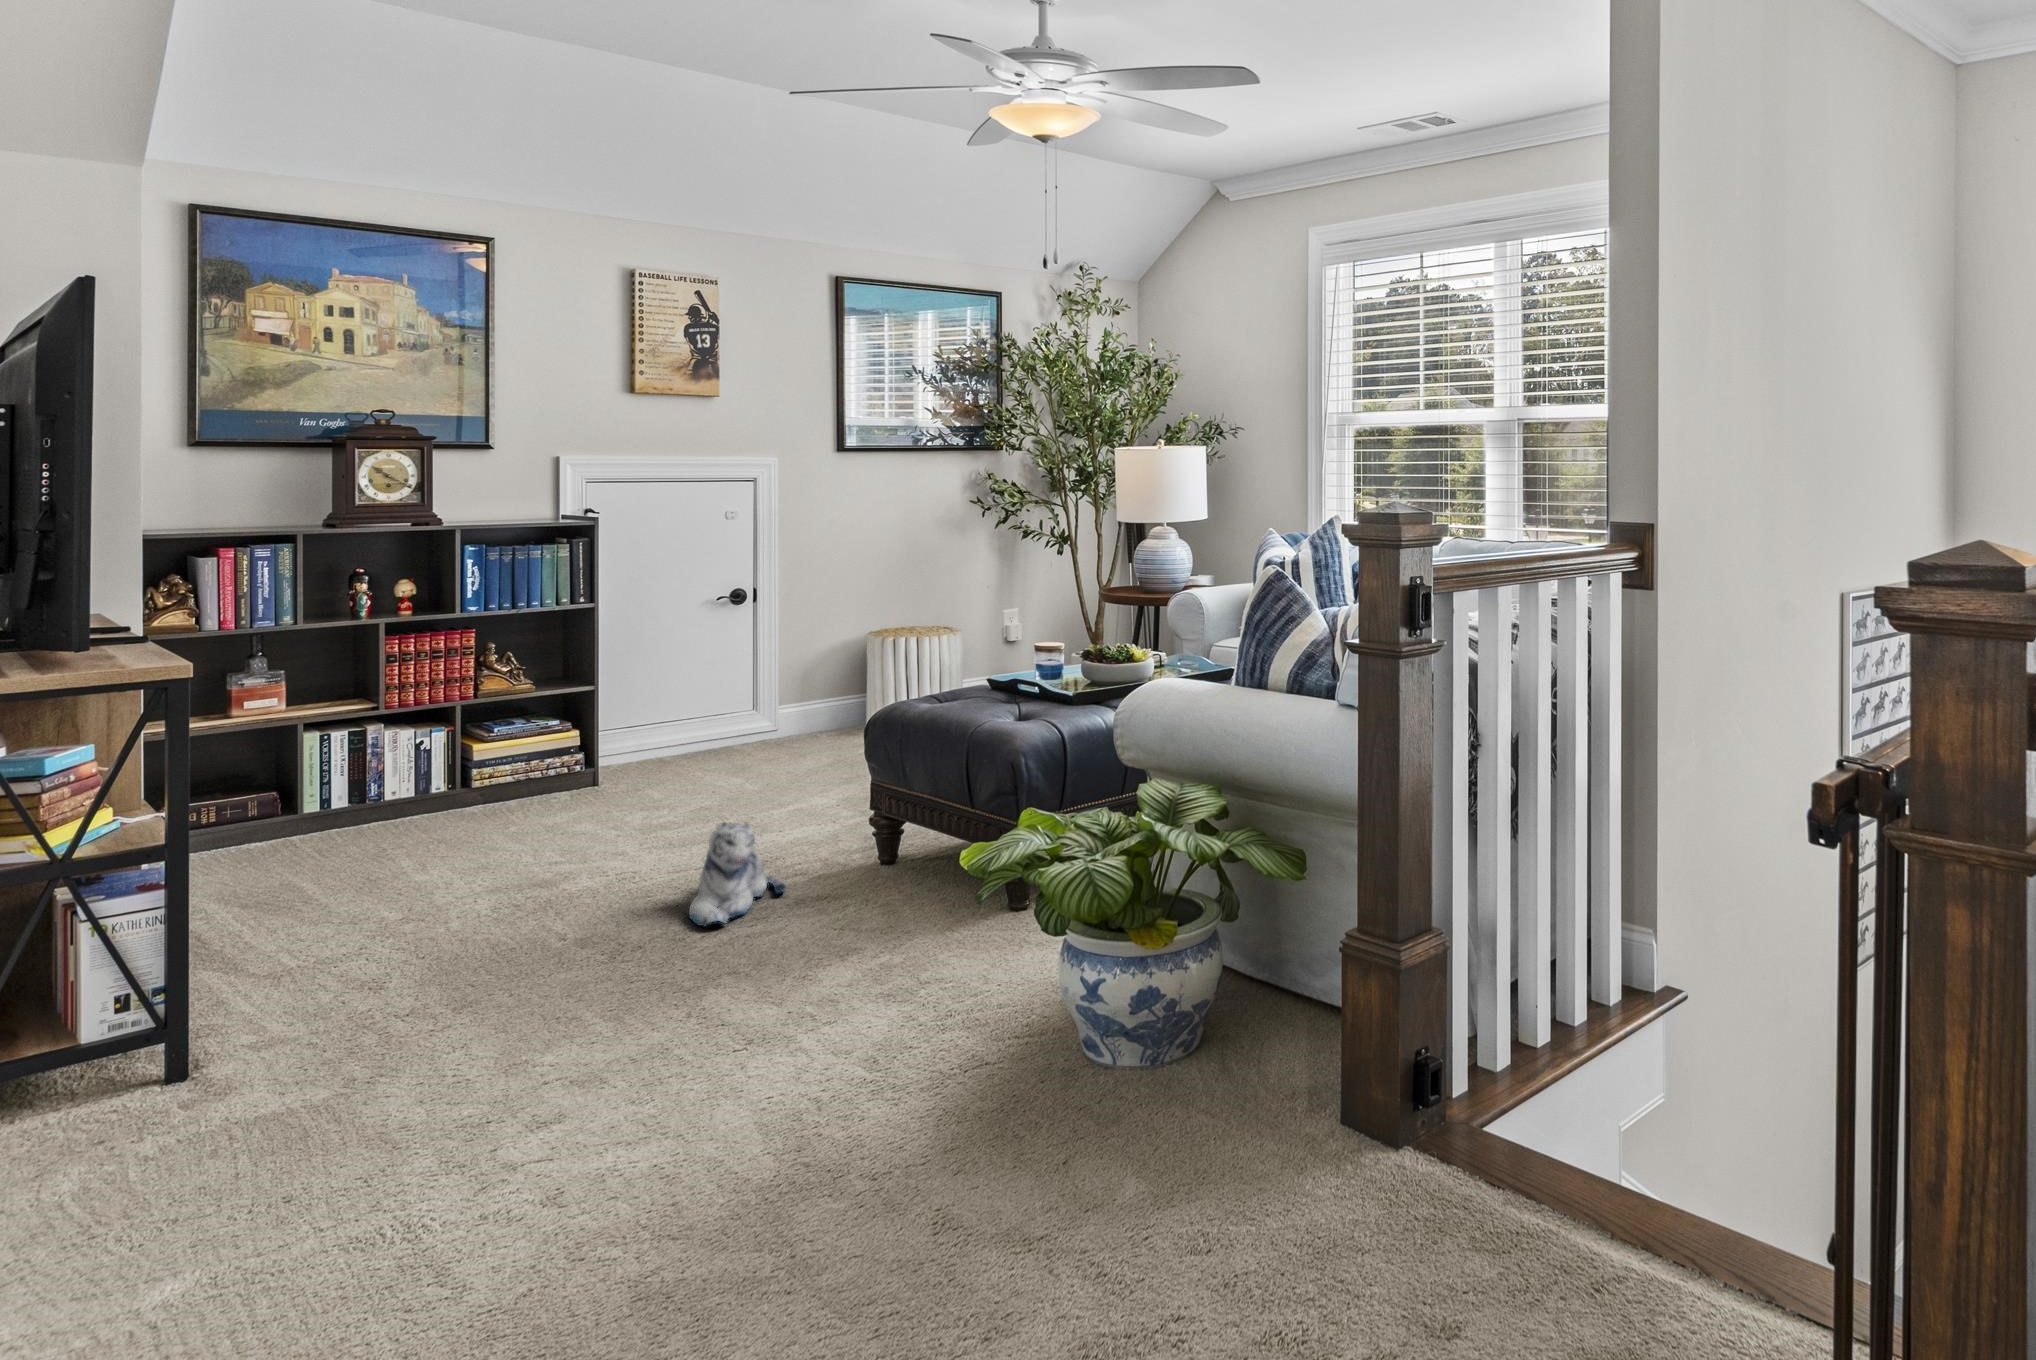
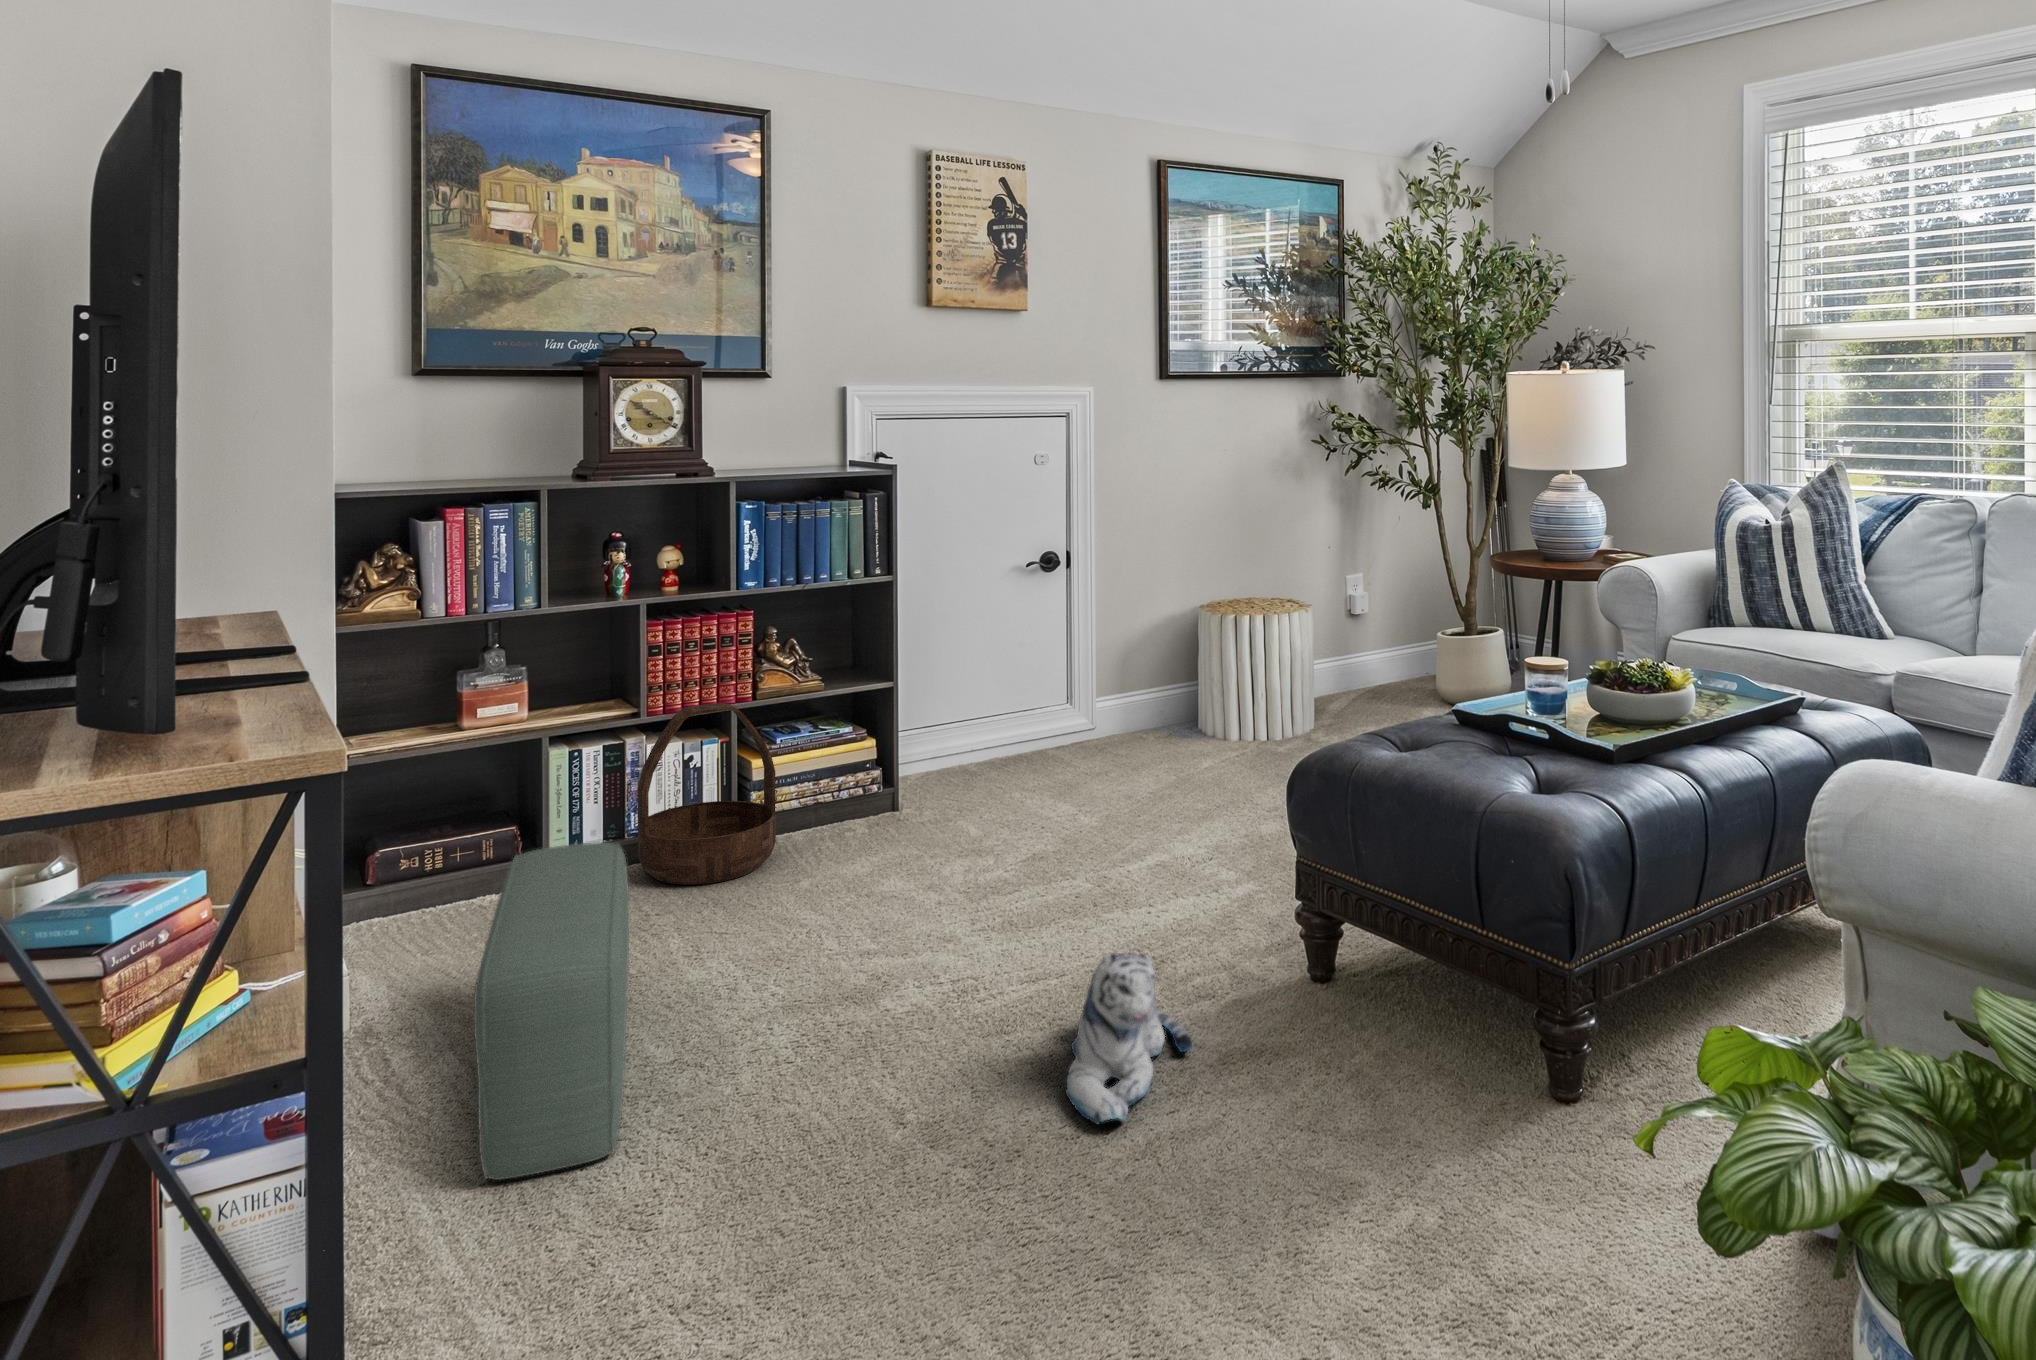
basket: none [375,696,491,833] -> present [638,703,776,885]
pouf: none [261,775,368,971] -> present [474,843,629,1180]

